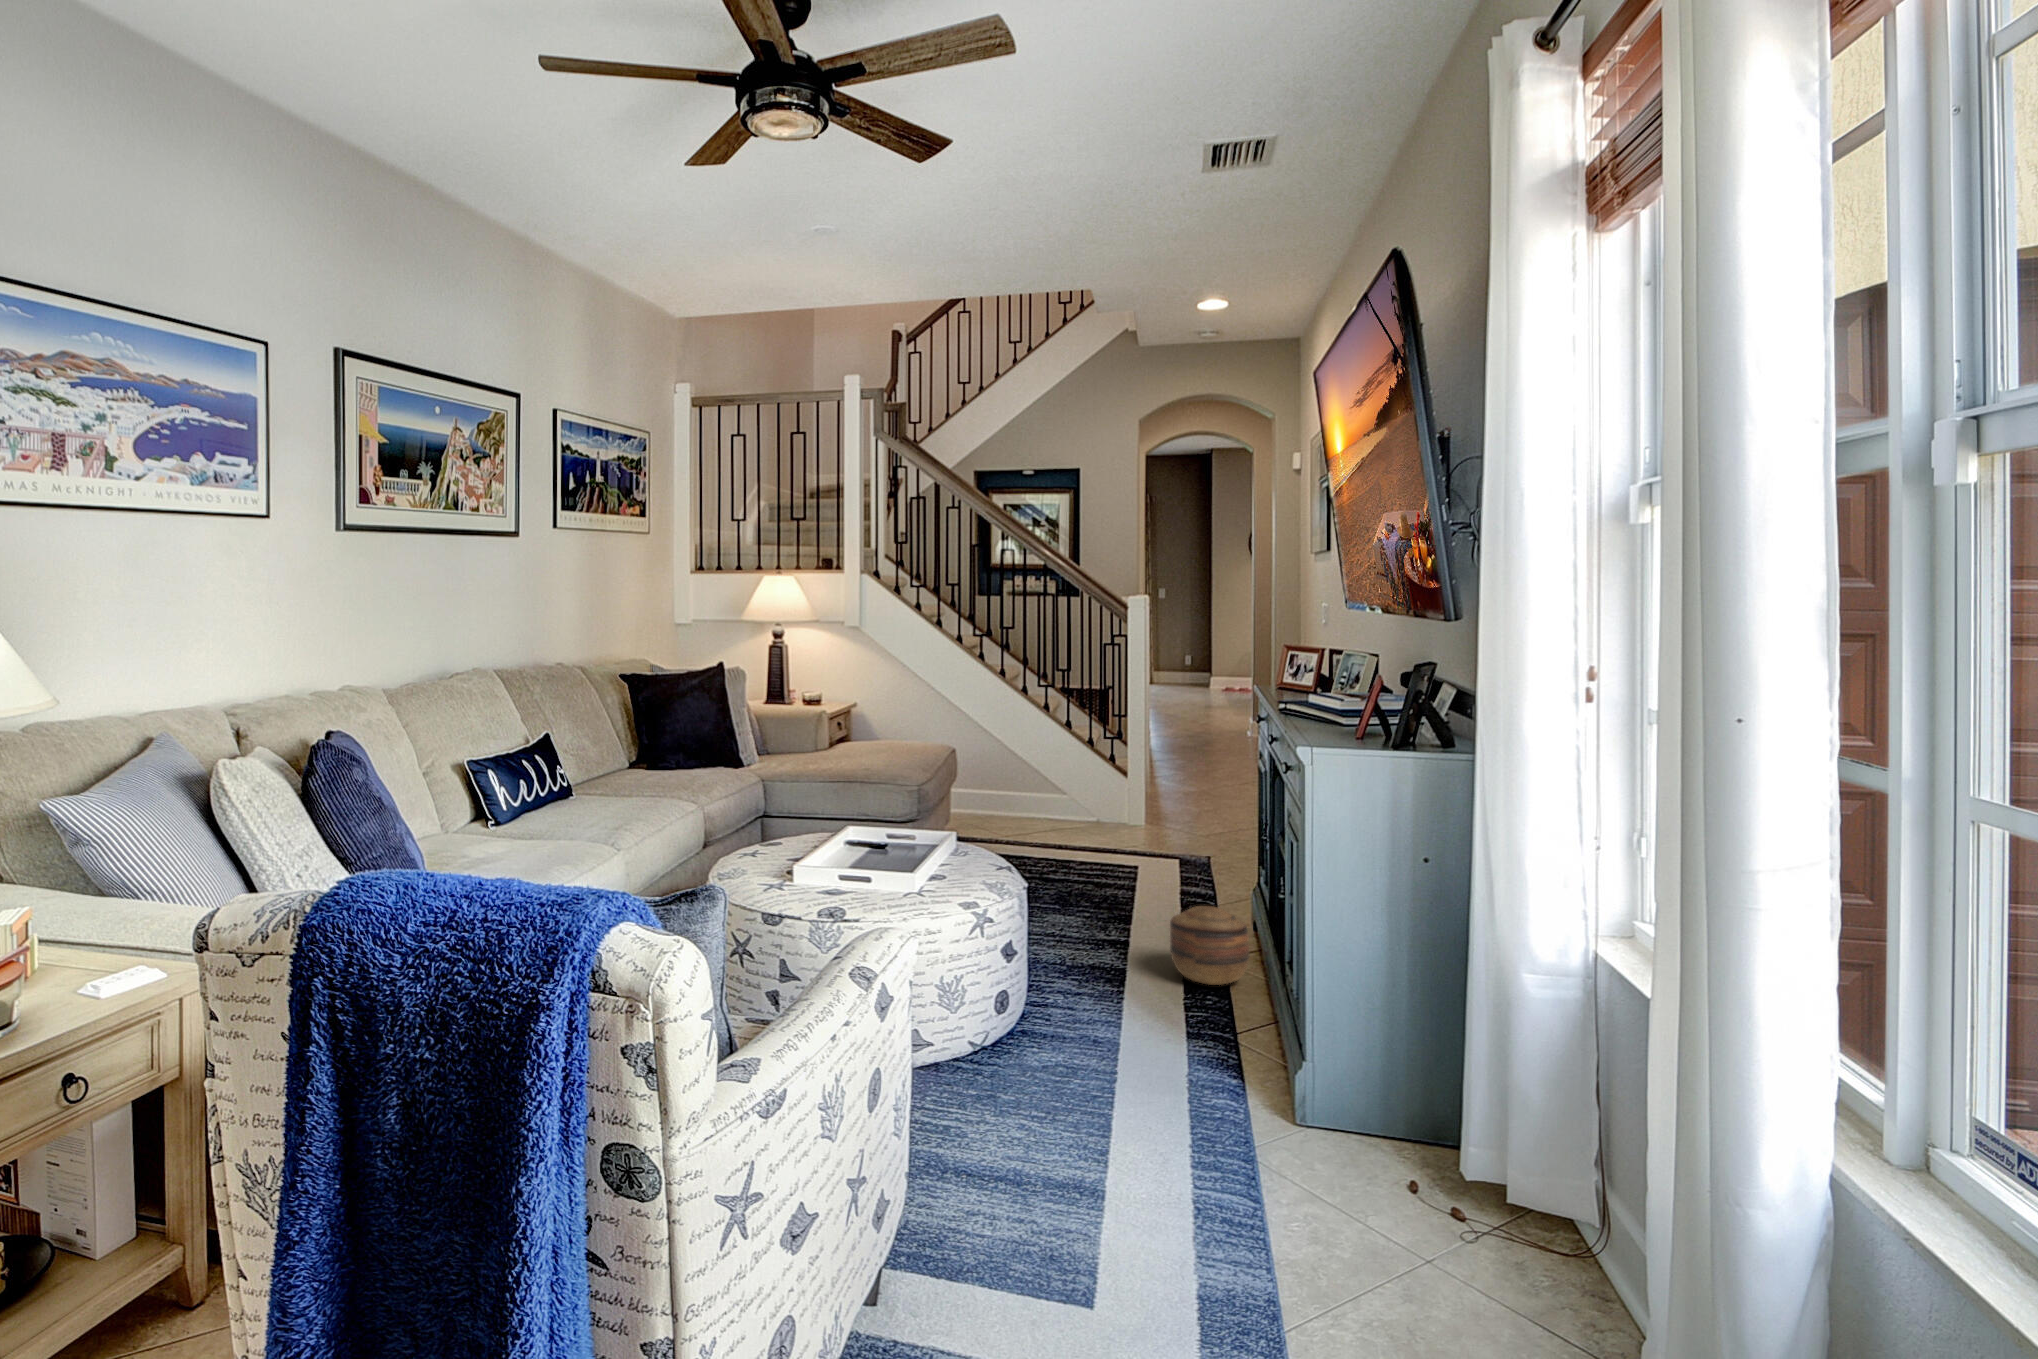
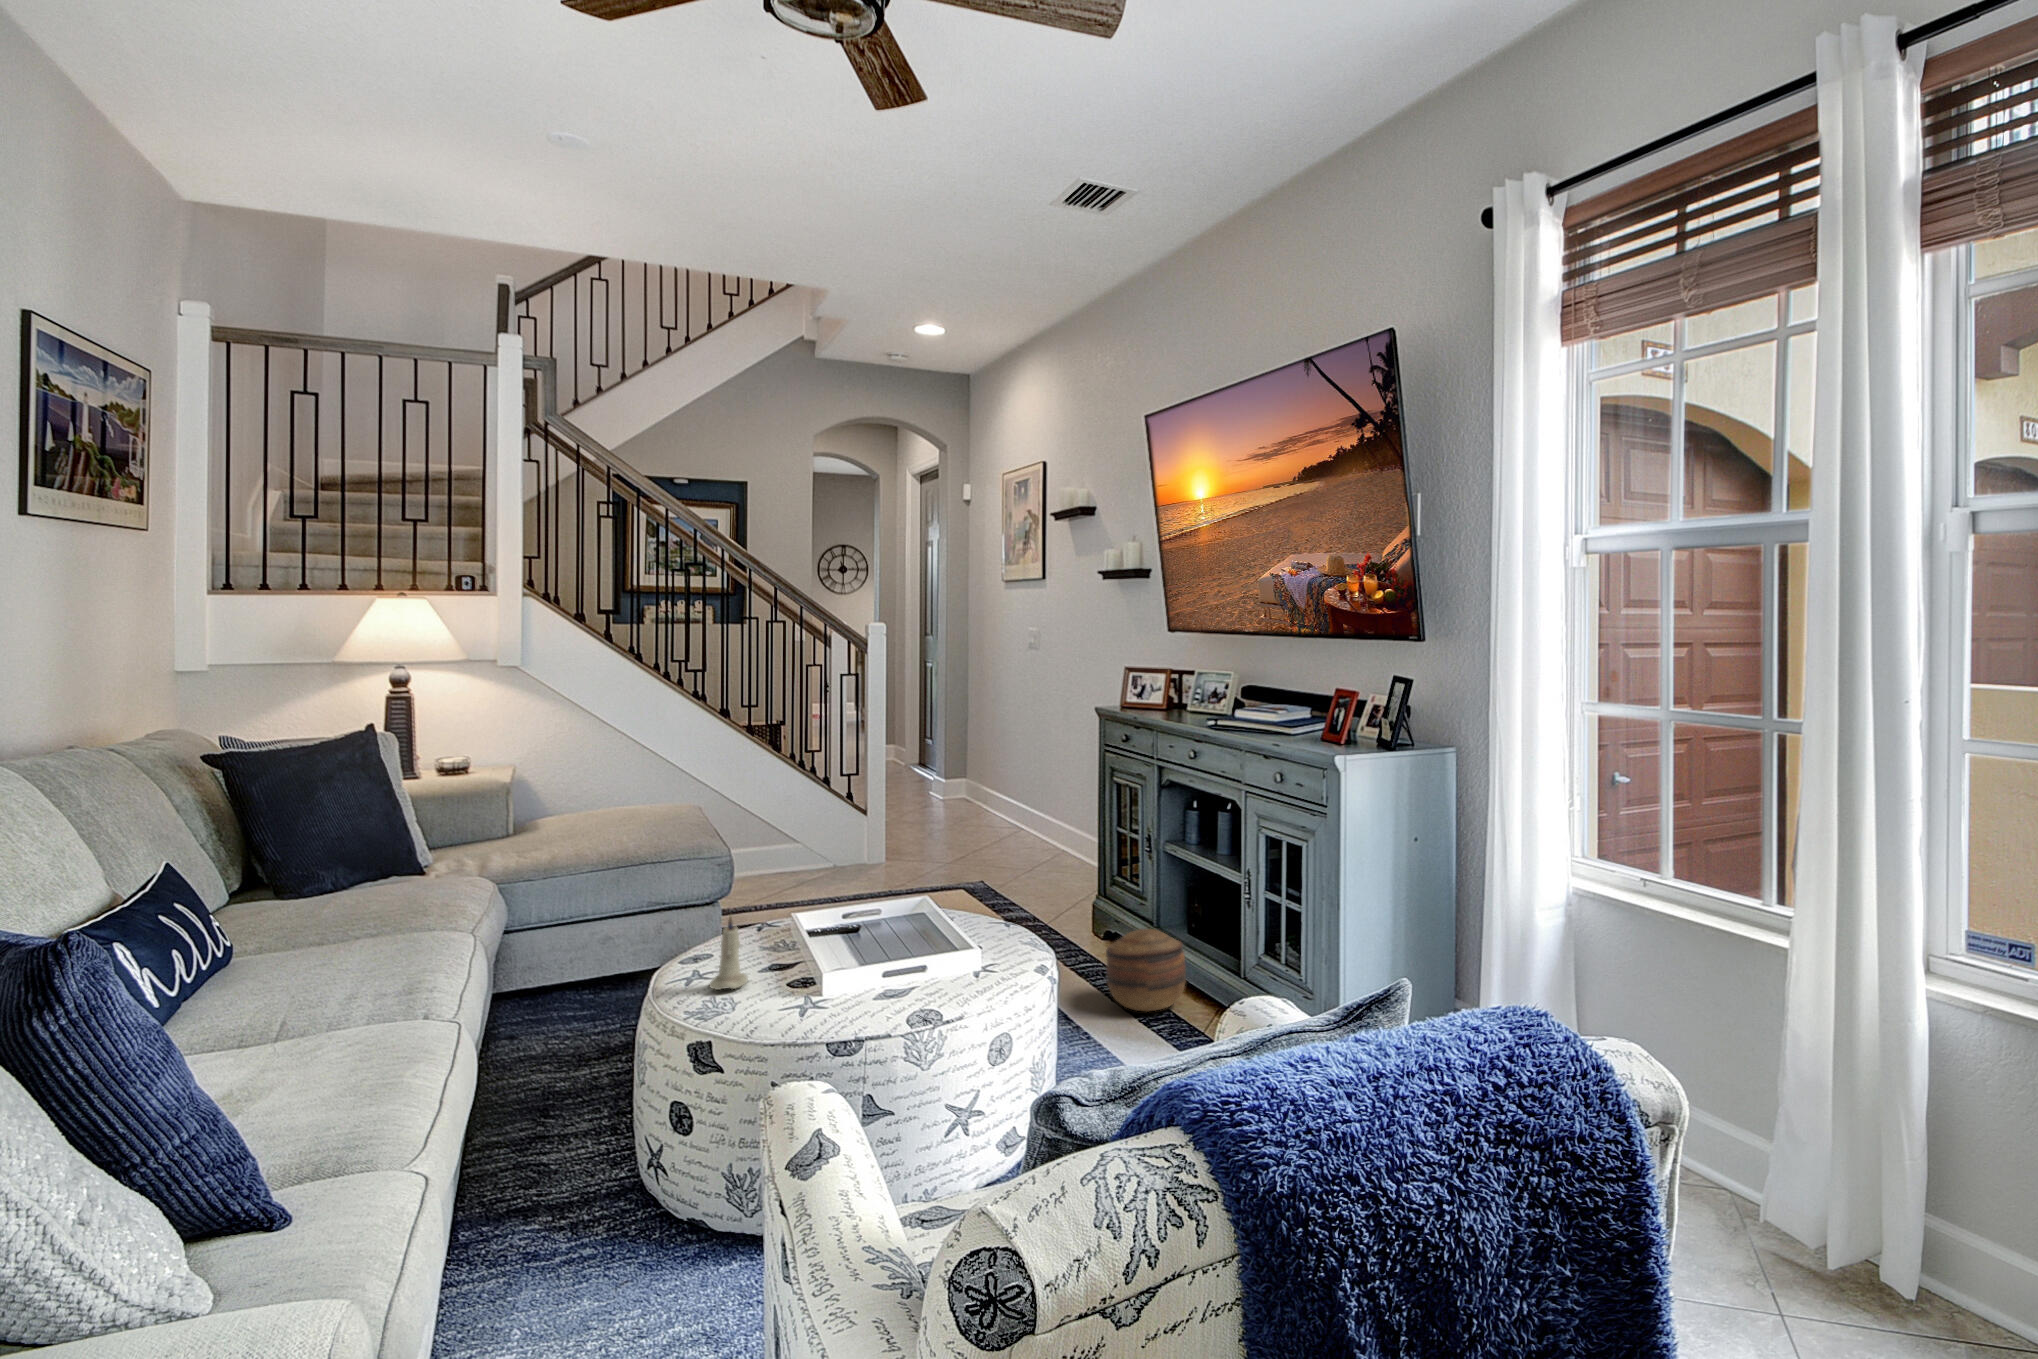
candle: none [751,814,779,868] -> present [709,916,748,990]

